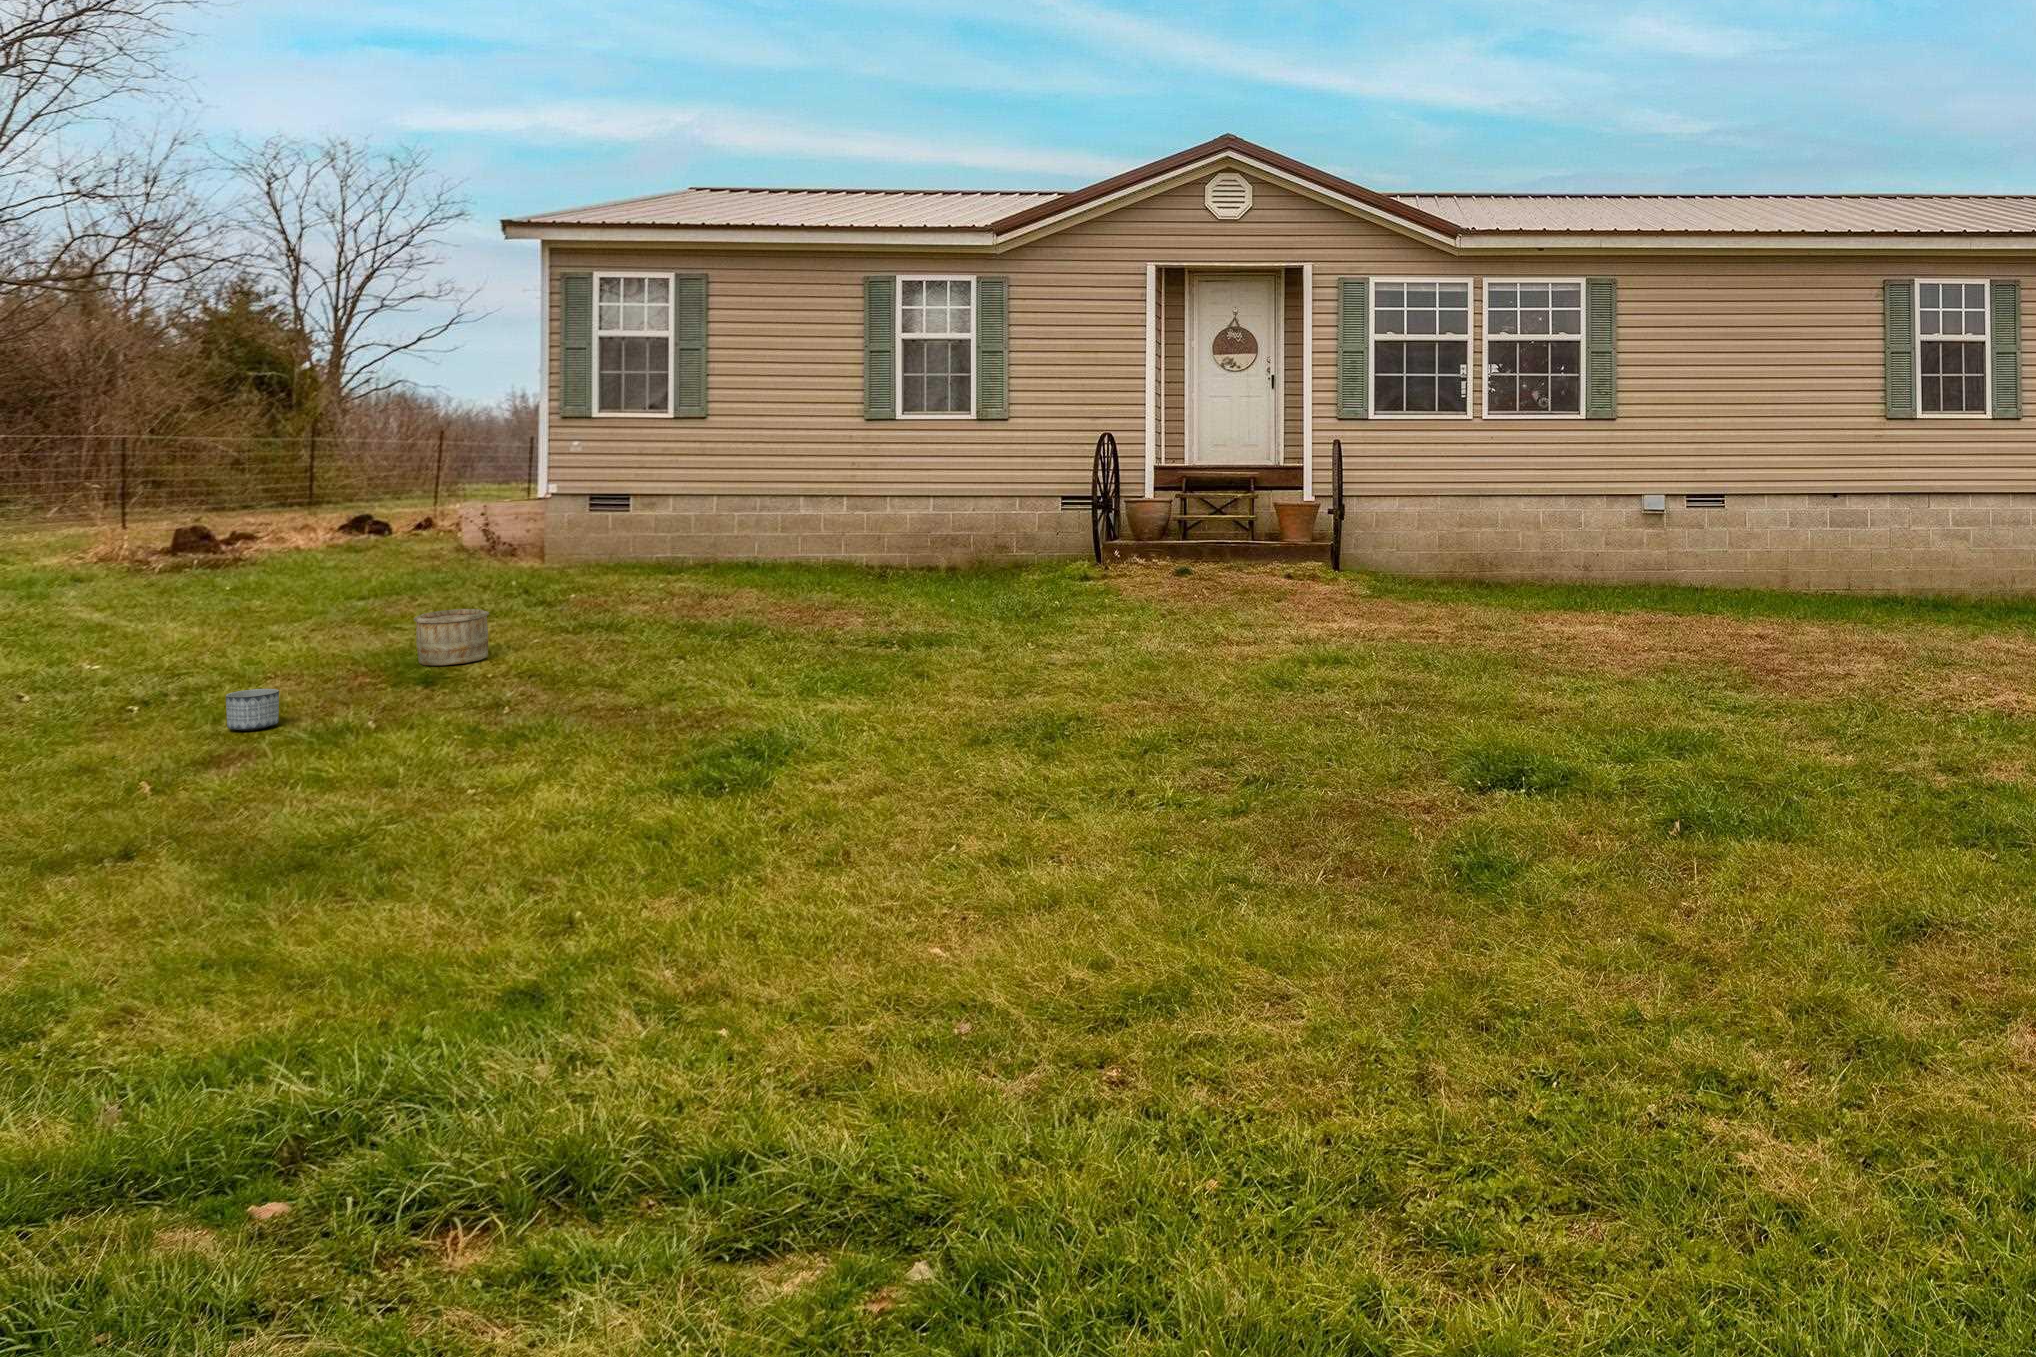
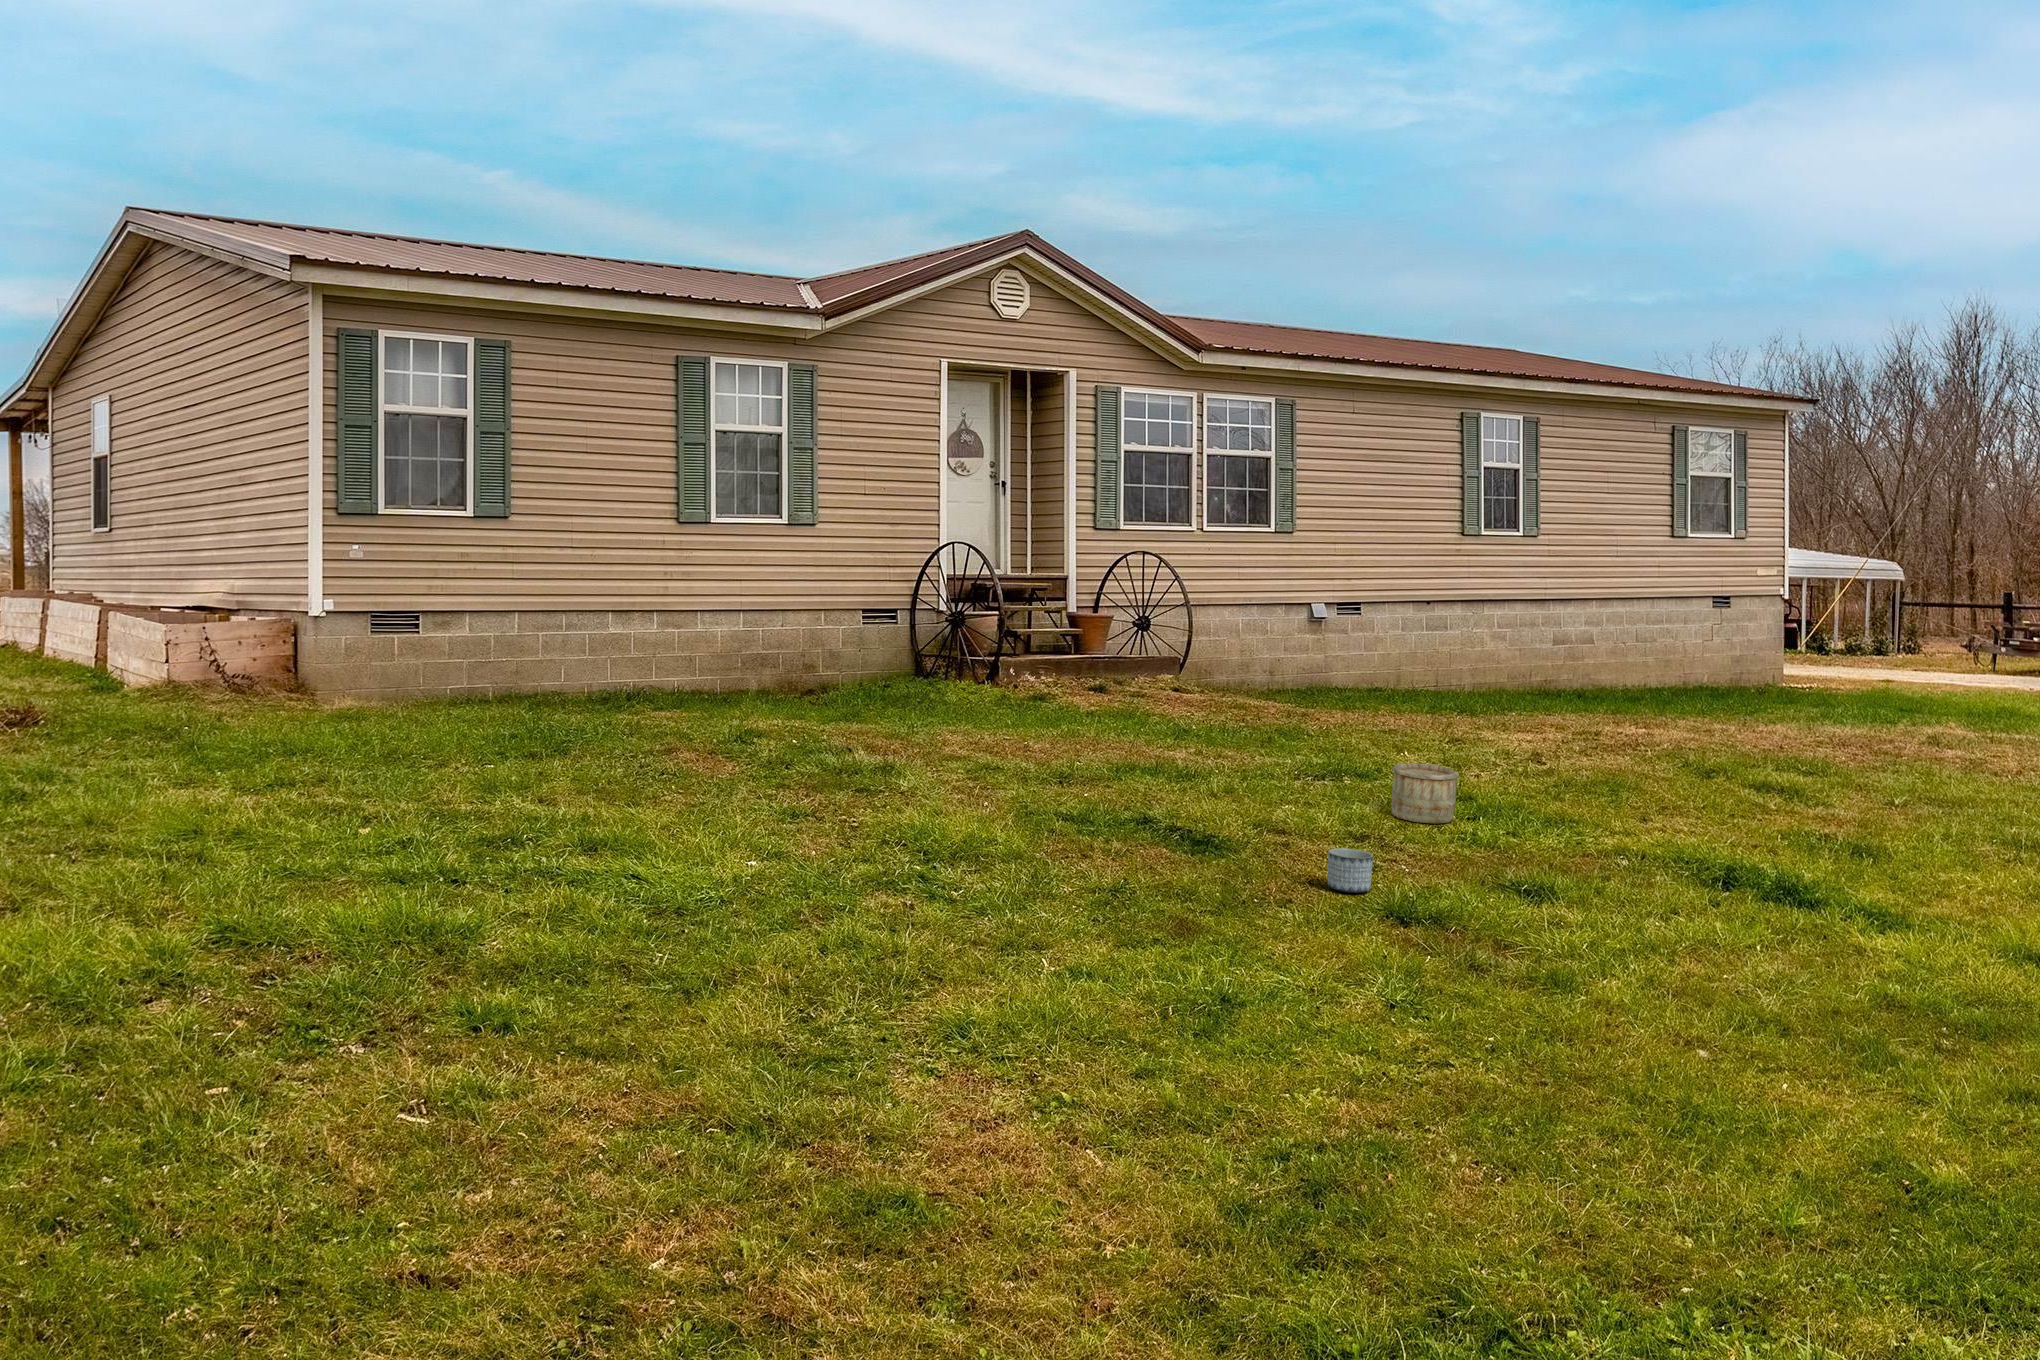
wooden bucket: present [414,609,489,665] -> present [1392,763,1459,824]

